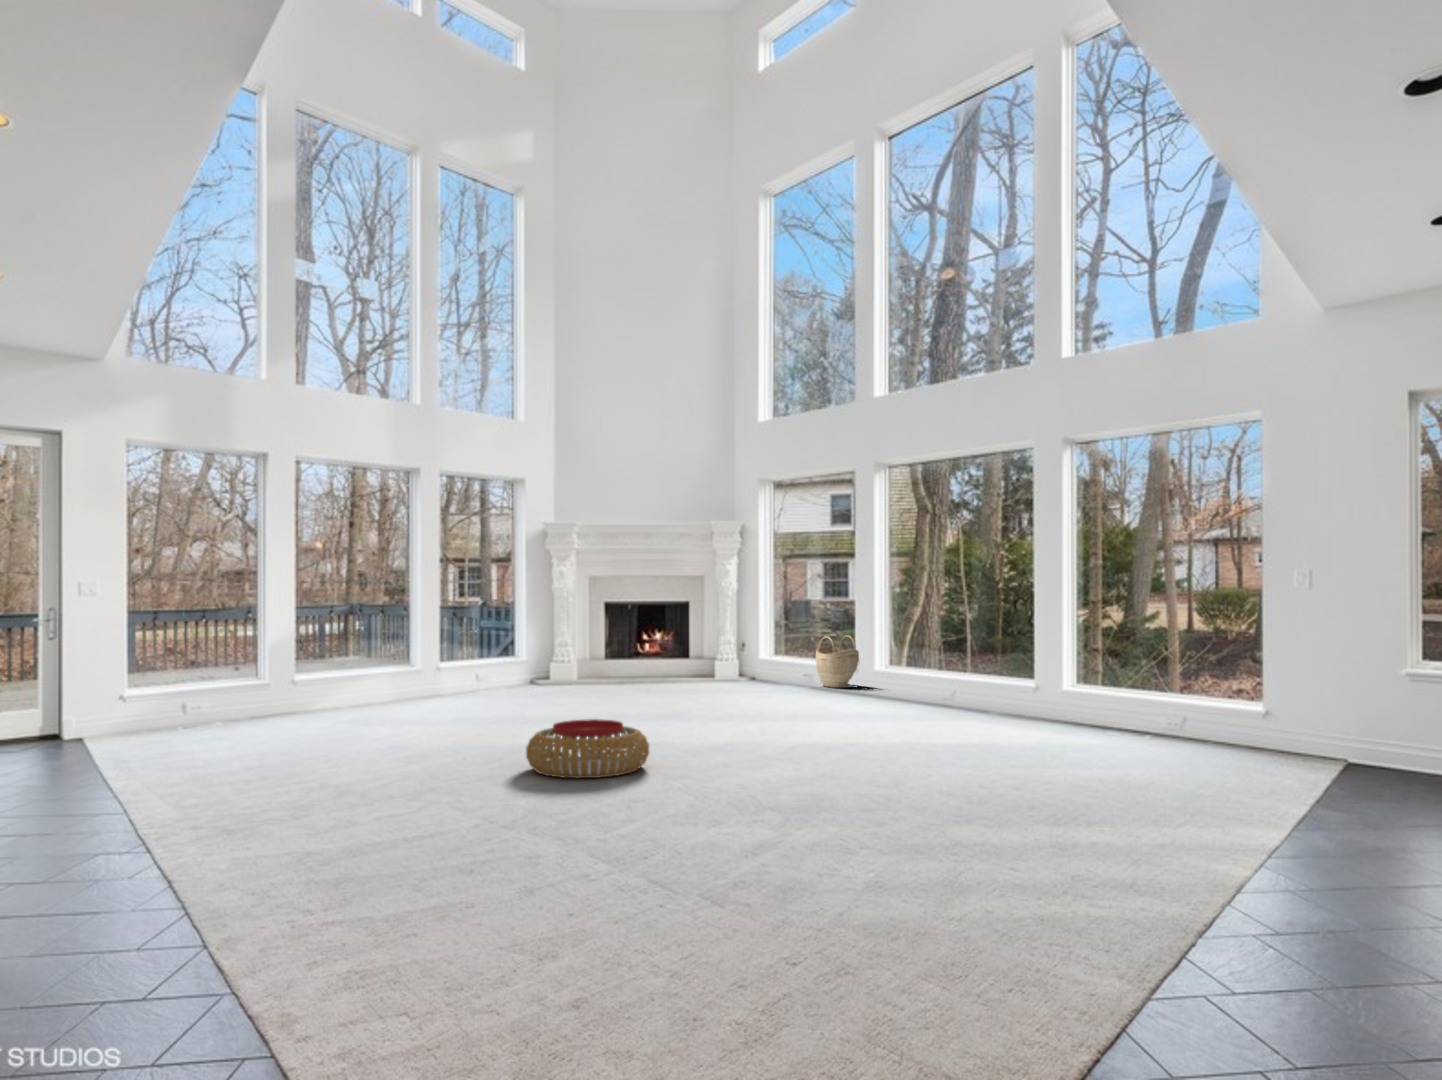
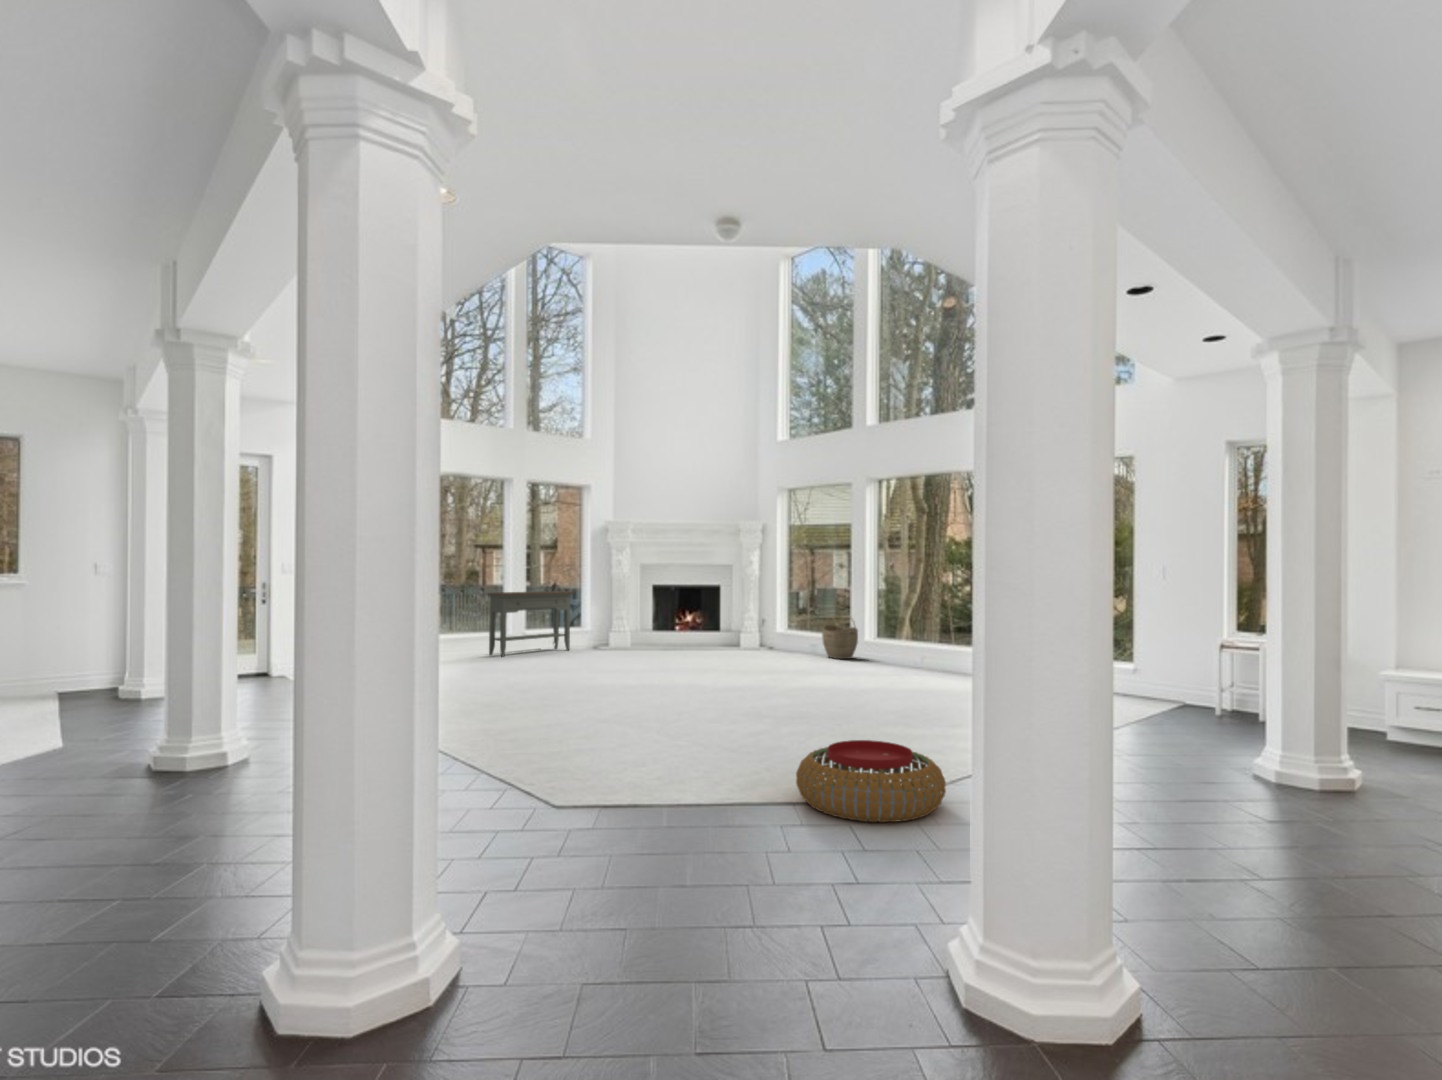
console table: none [400,611,508,694] -> present [488,591,574,657]
pouf: present [526,719,649,778] -> present [796,740,946,822]

